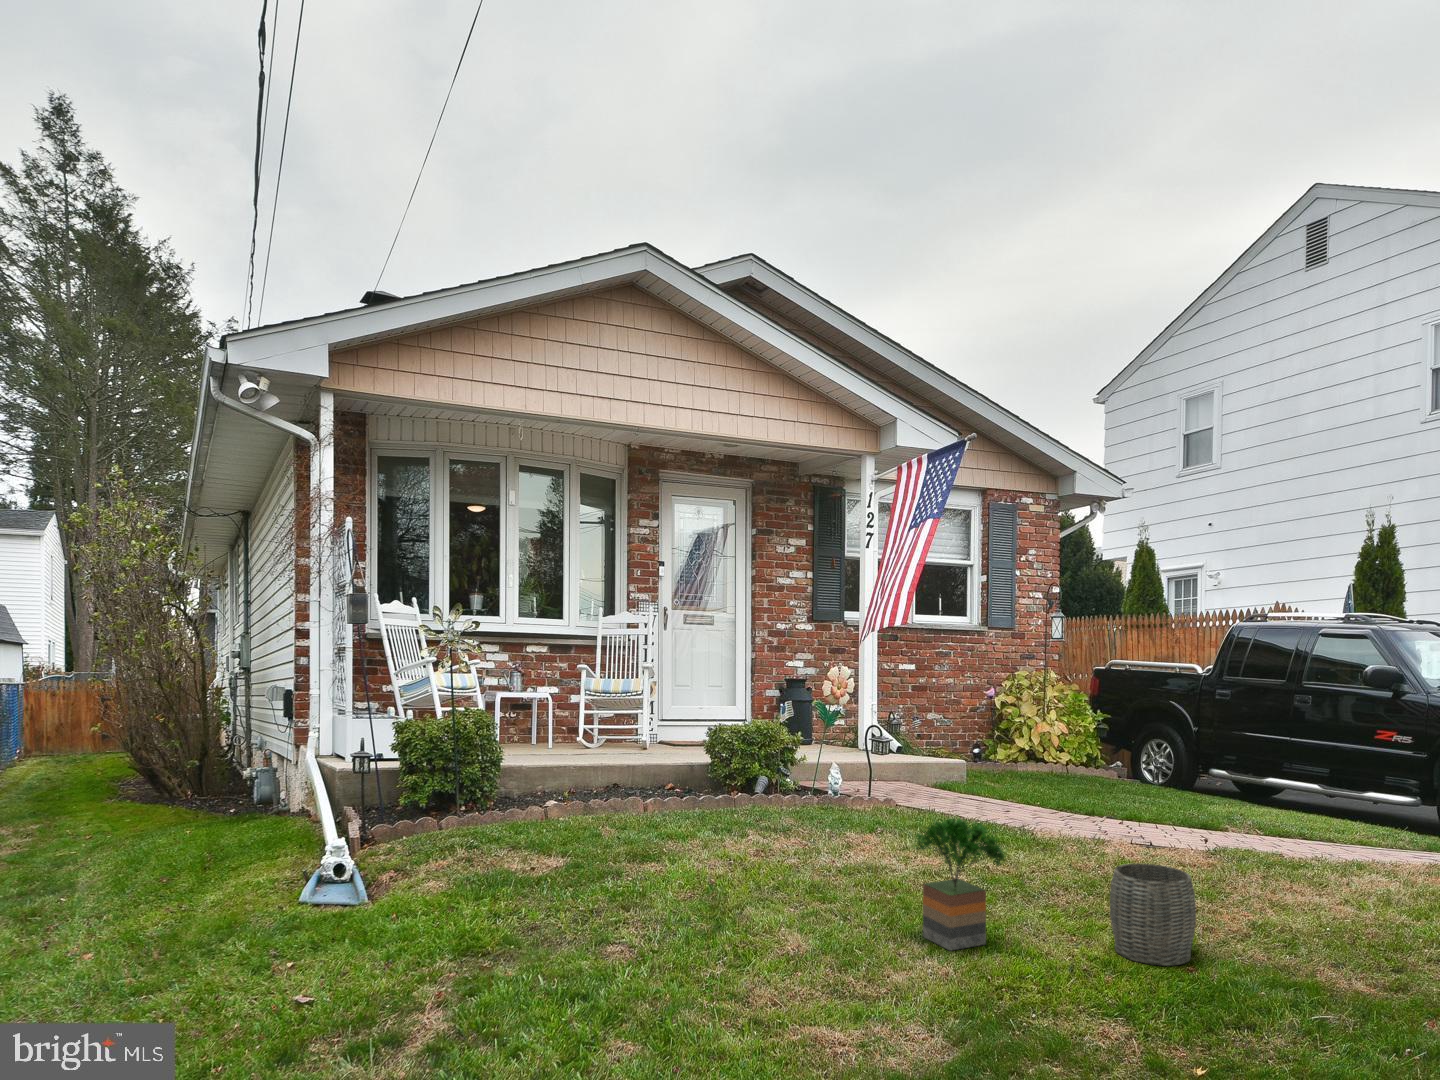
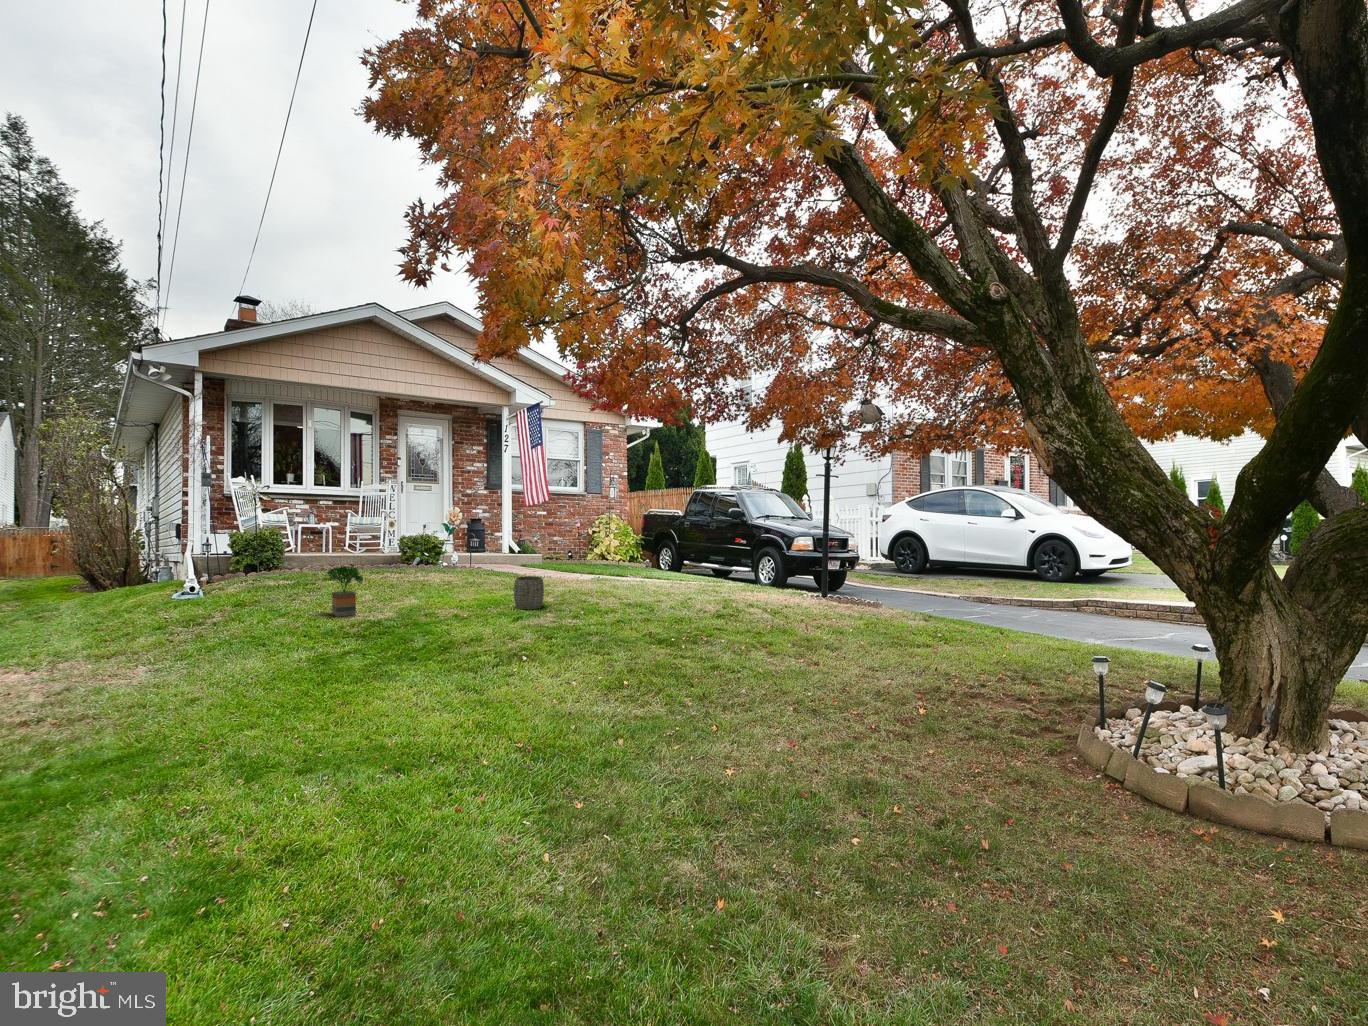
potted tree: present [914,818,1006,950] -> present [327,566,363,617]

